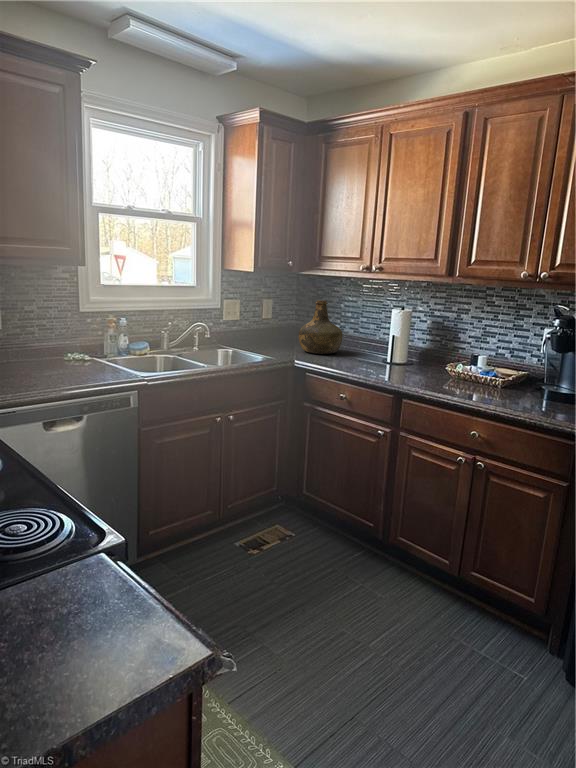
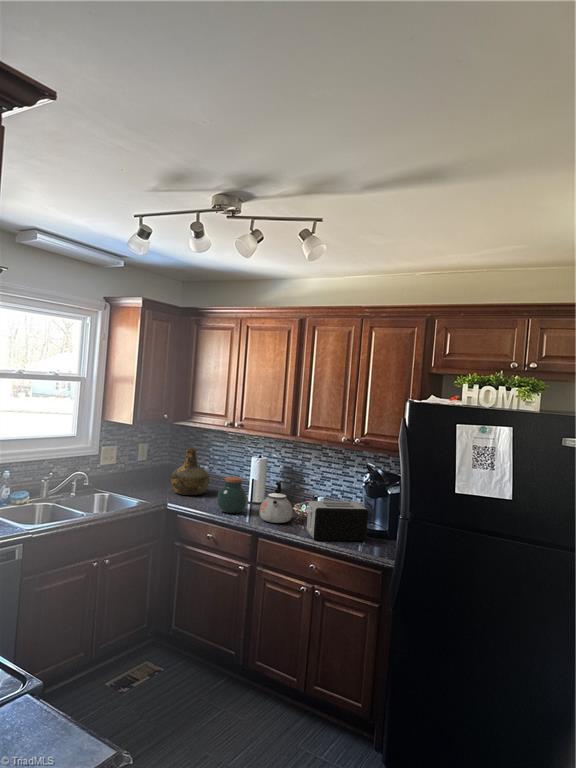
jar: none [352,329,390,371] -> present [216,477,248,513]
kettle: none [405,333,446,382] -> present [260,482,292,523]
toaster: none [466,354,554,405] -> present [306,501,368,541]

